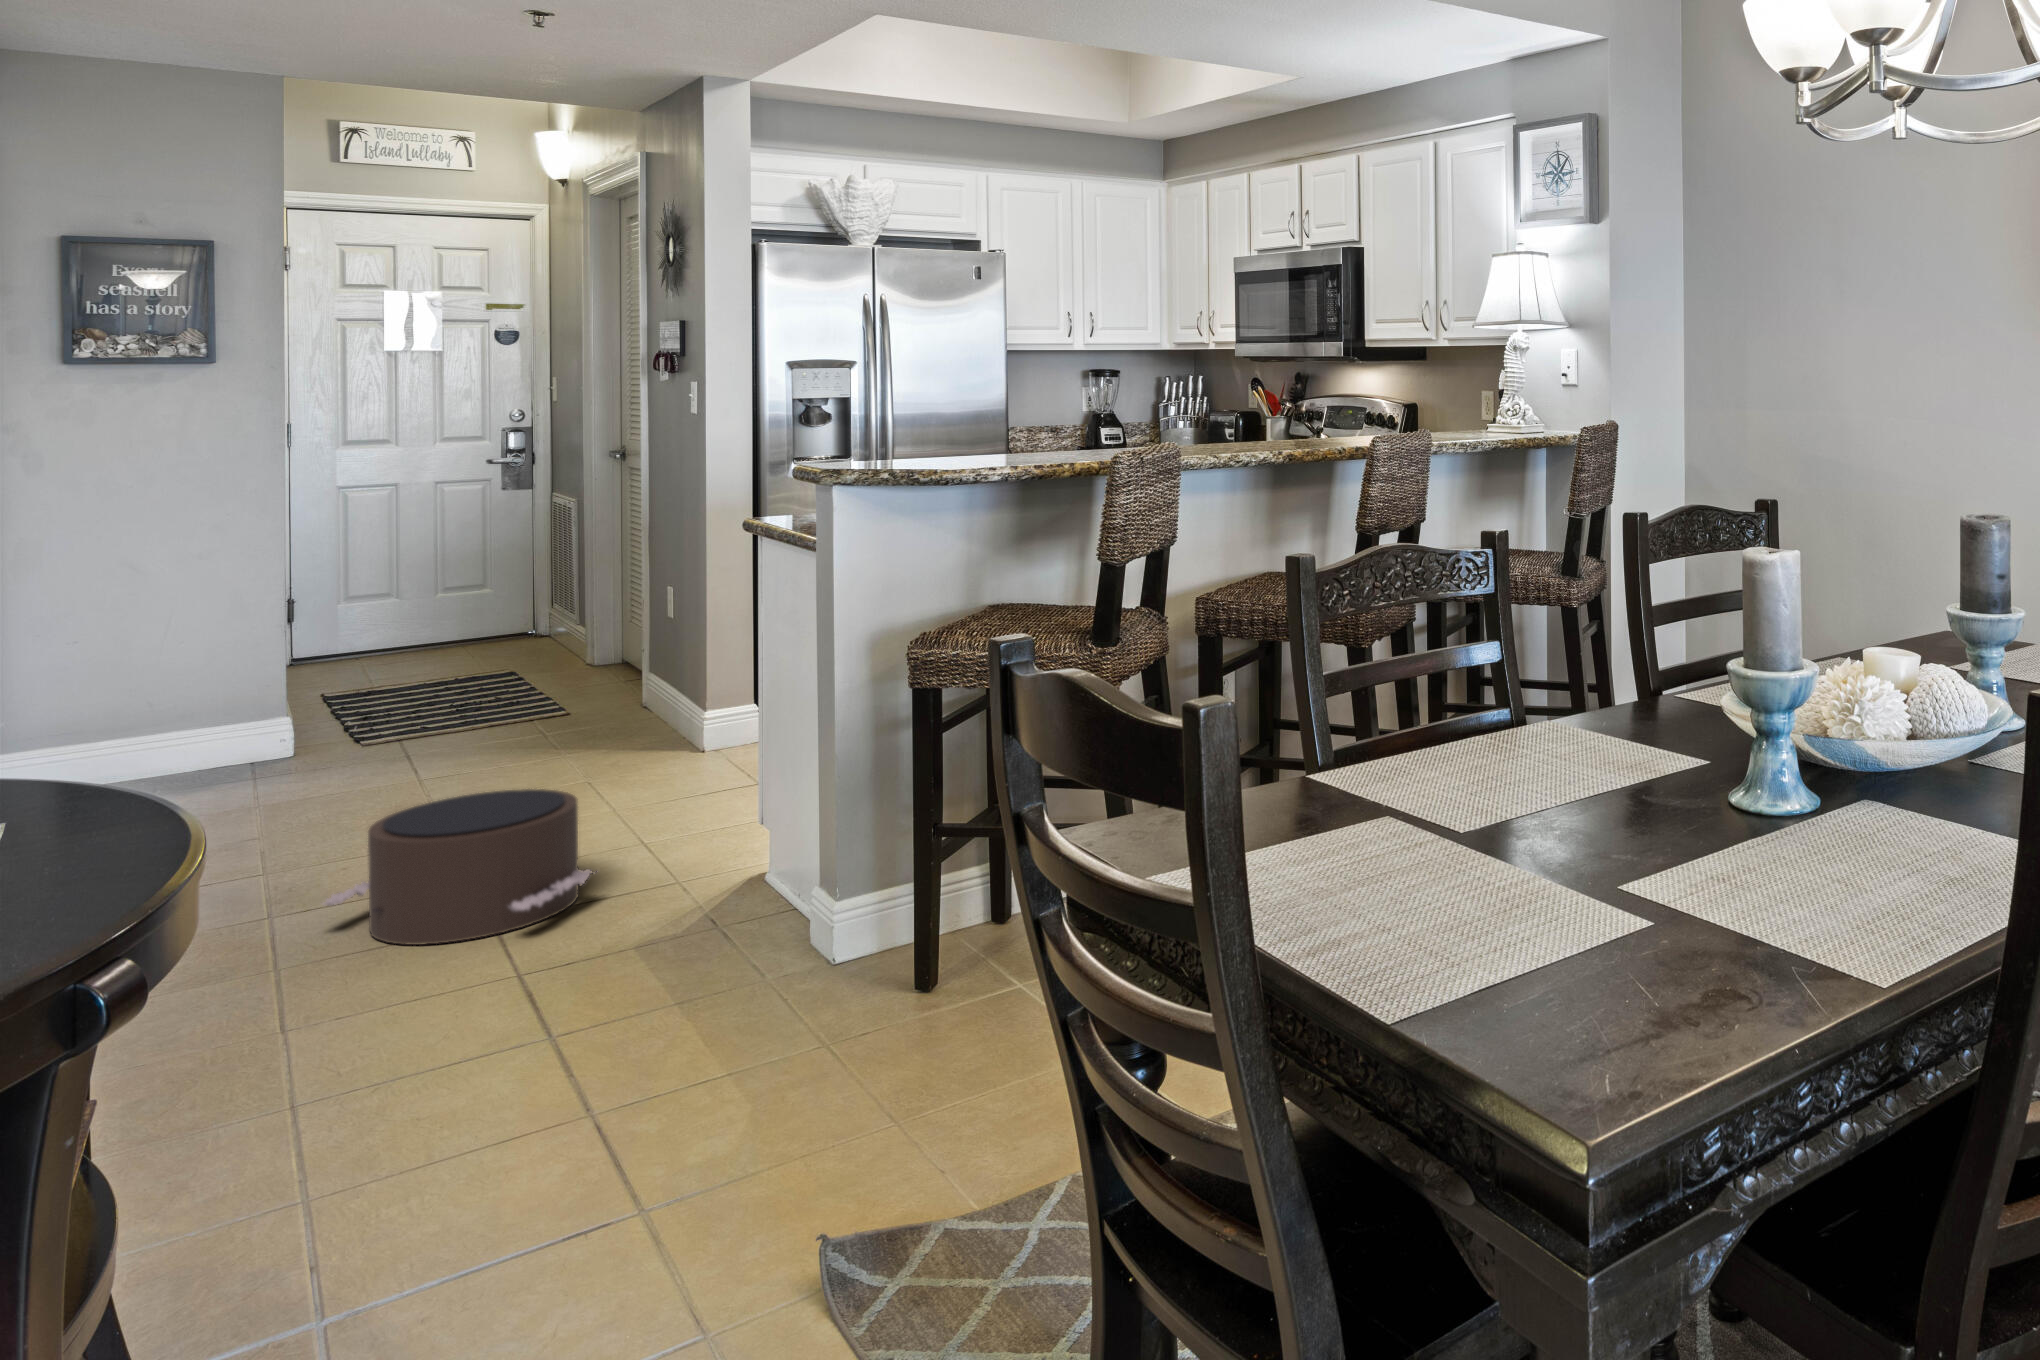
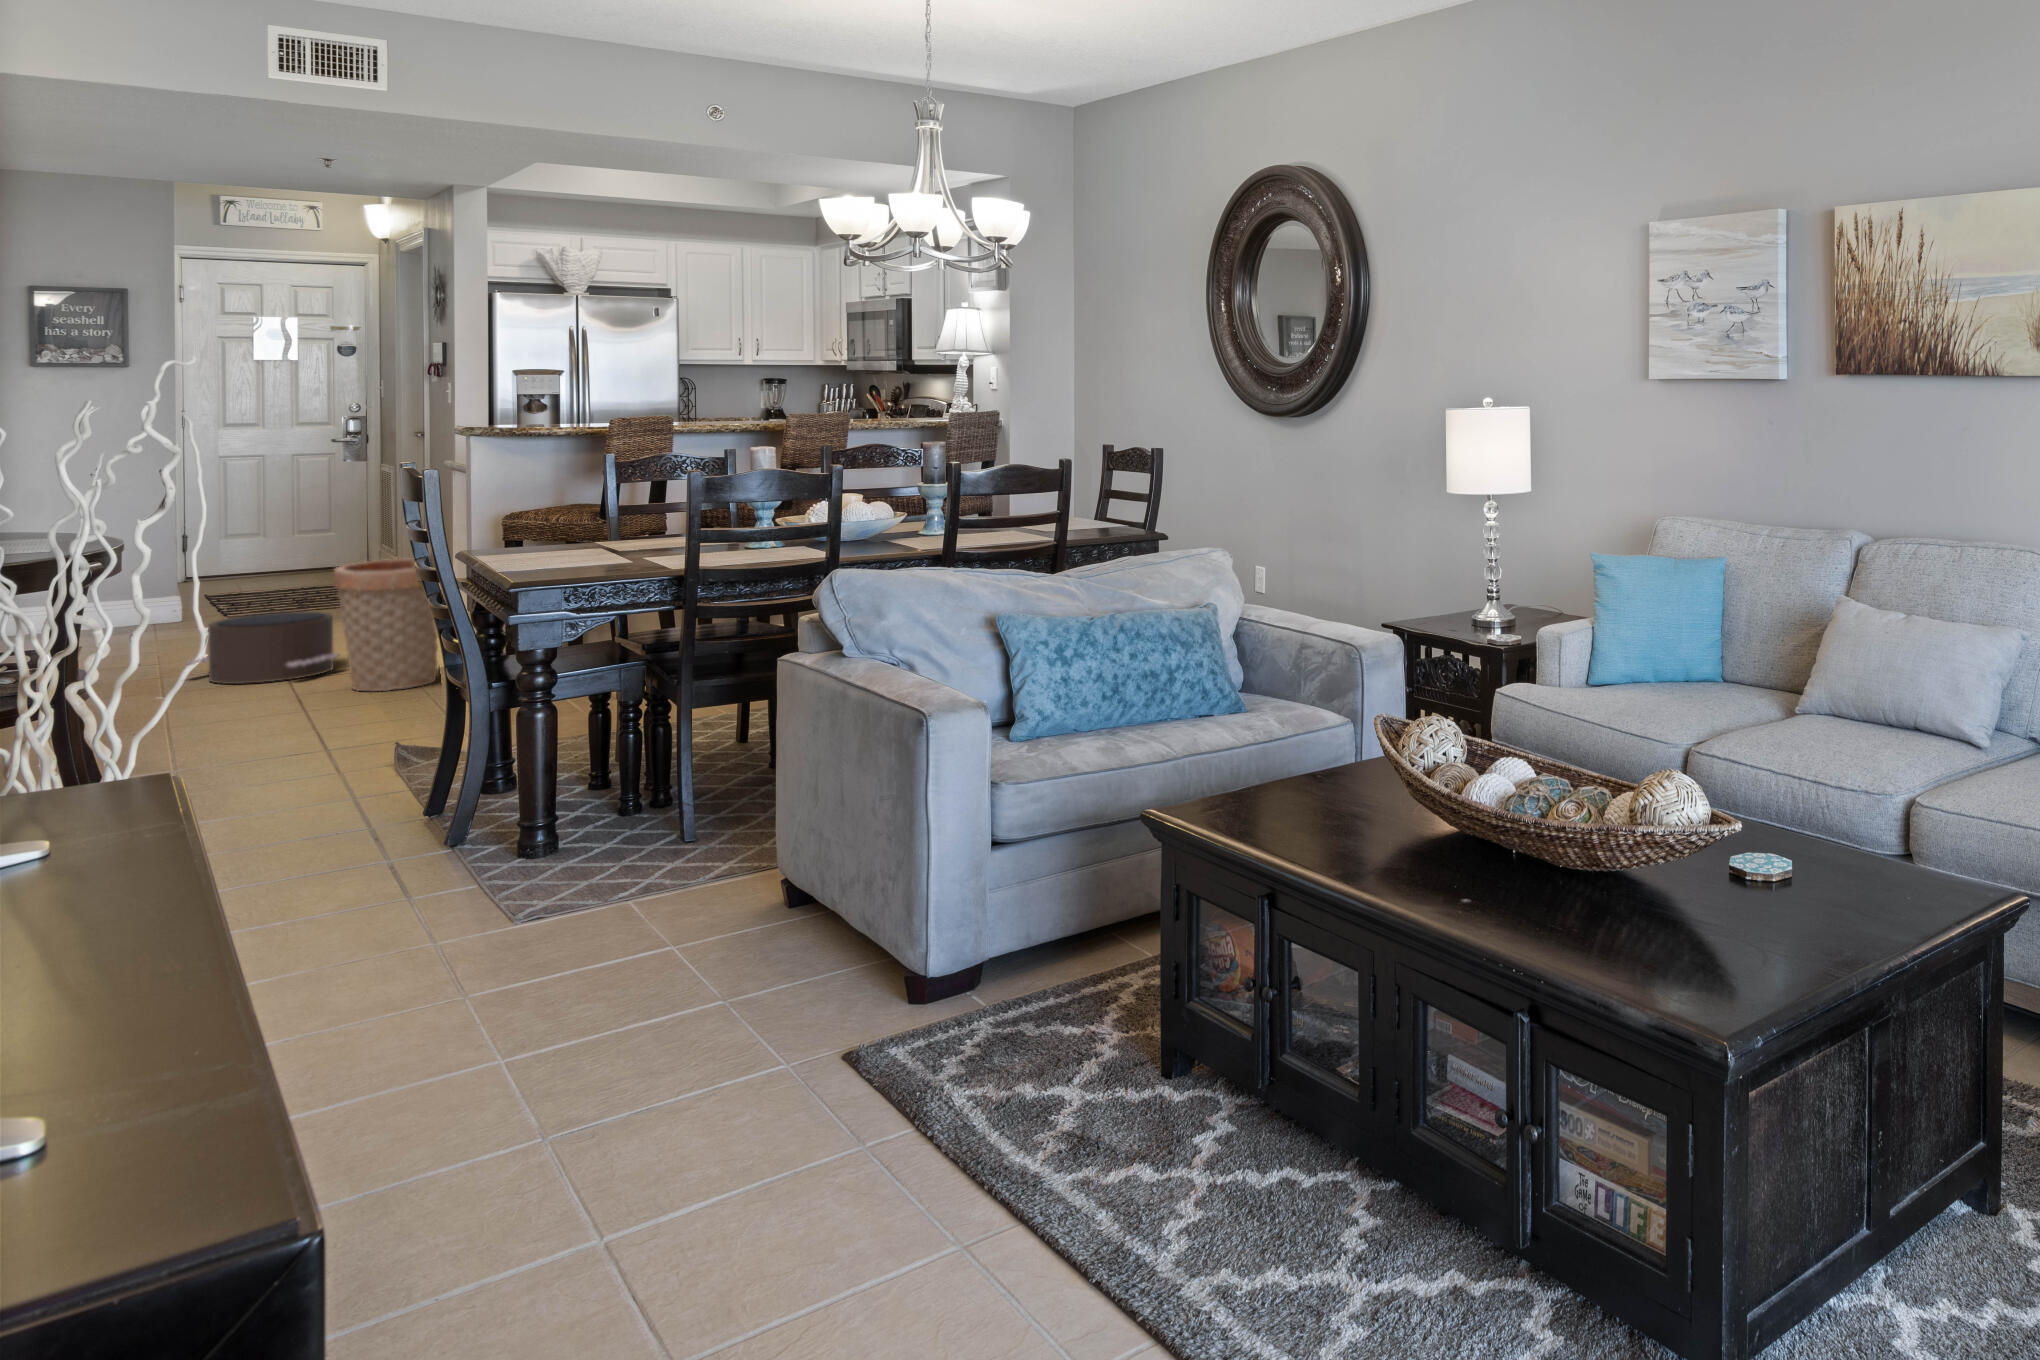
basket: none [607,706,789,968] -> present [334,559,438,691]

